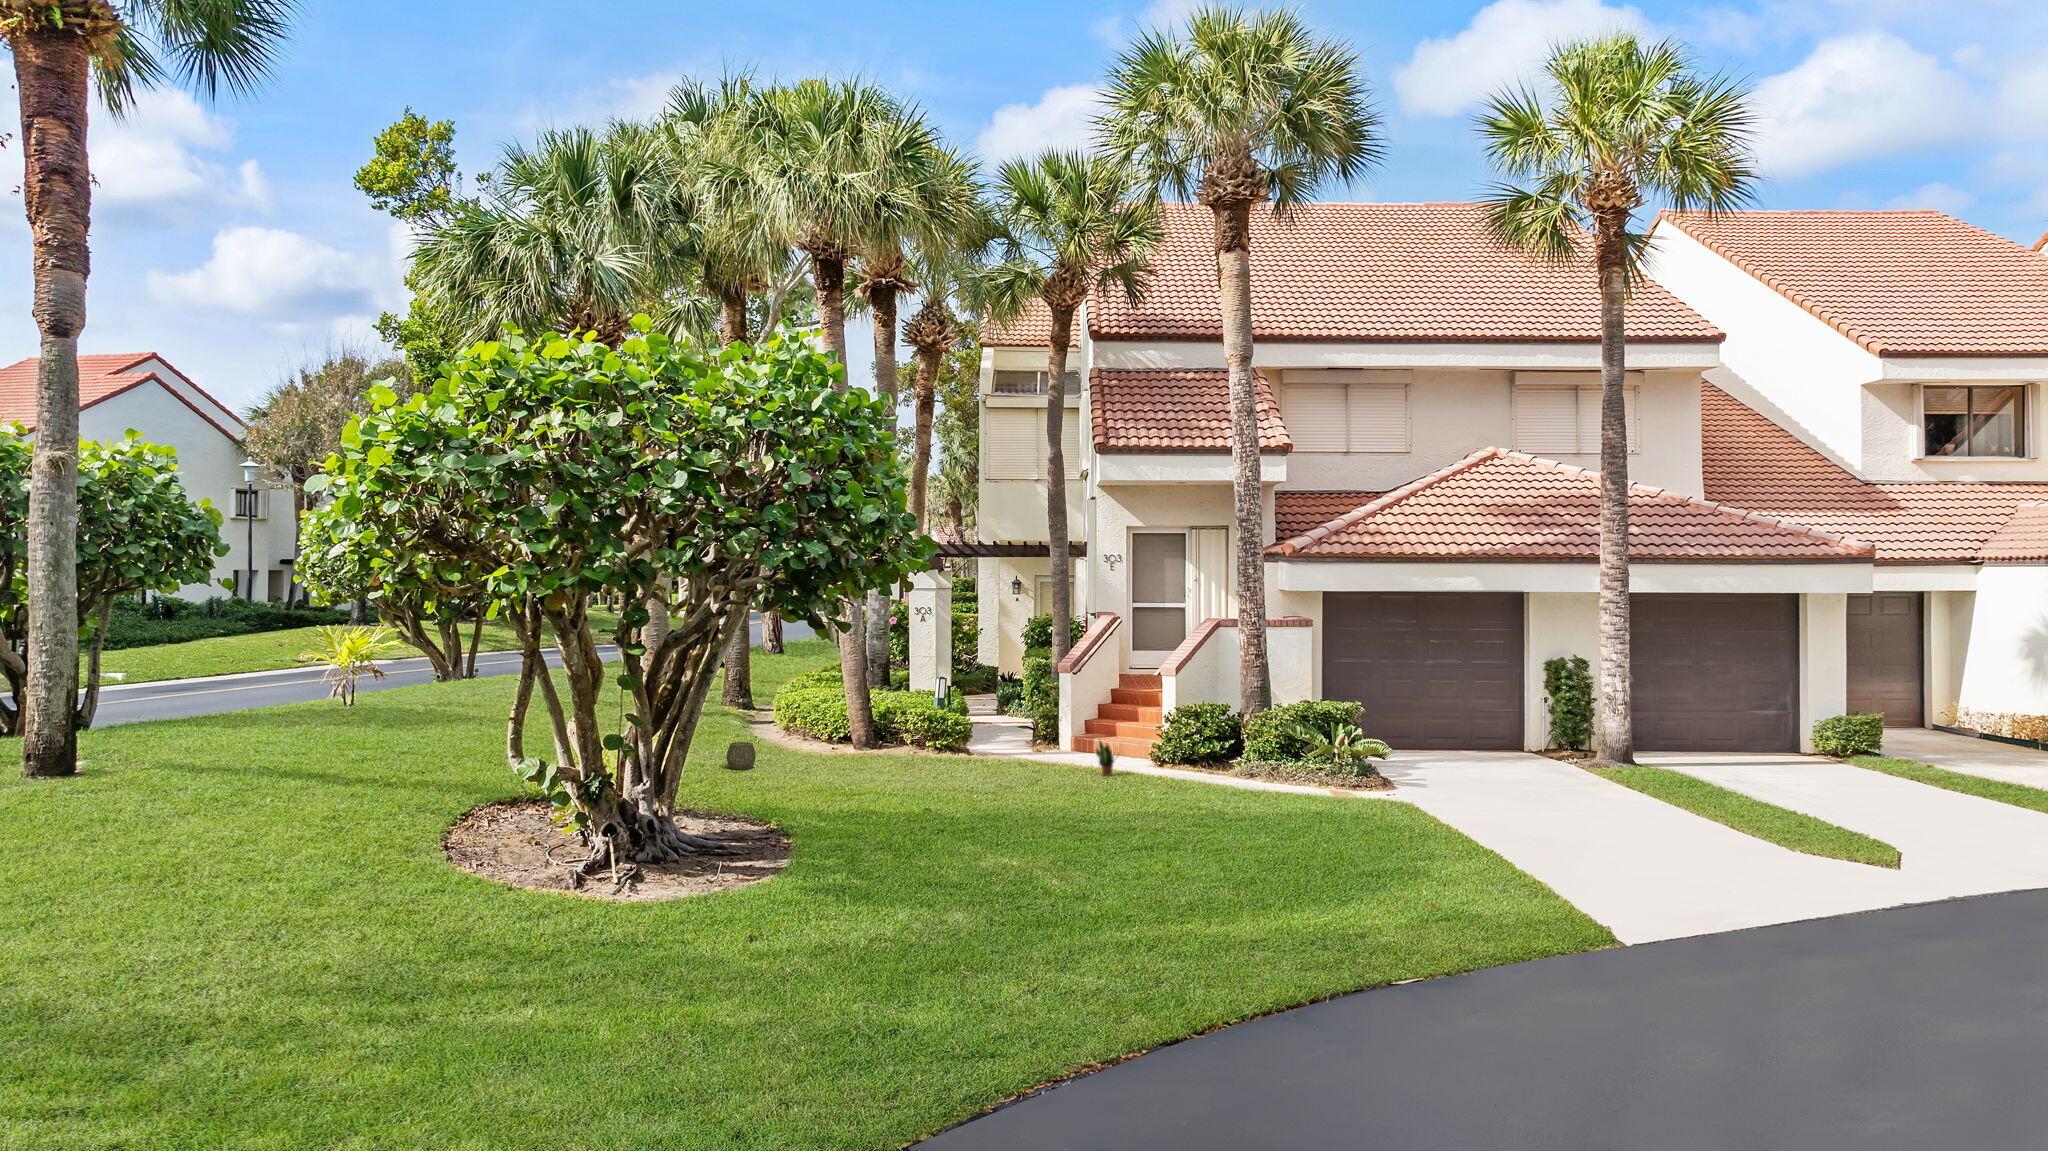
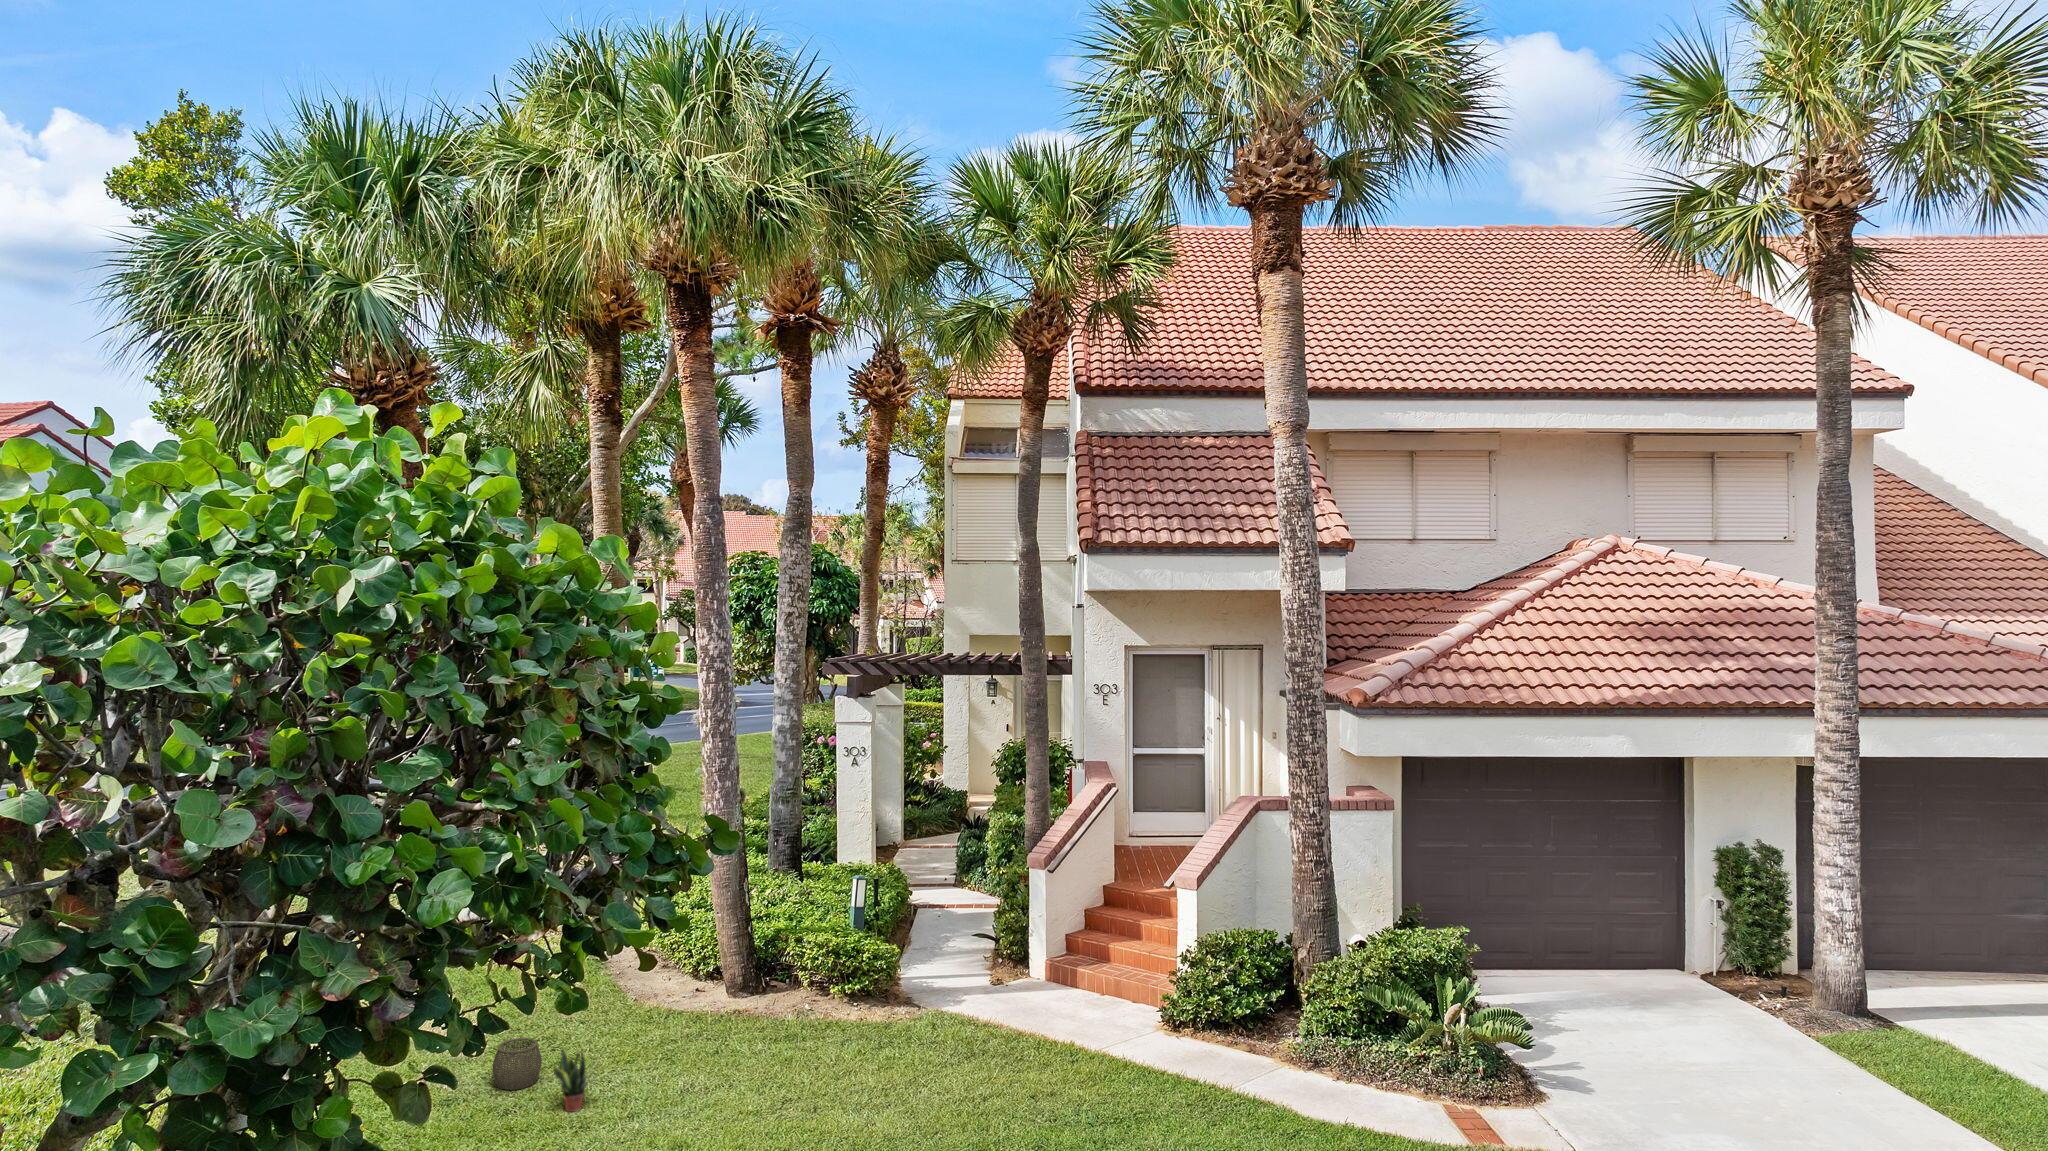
potted plant: present [1096,741,1114,776] -> present [554,1048,593,1112]

